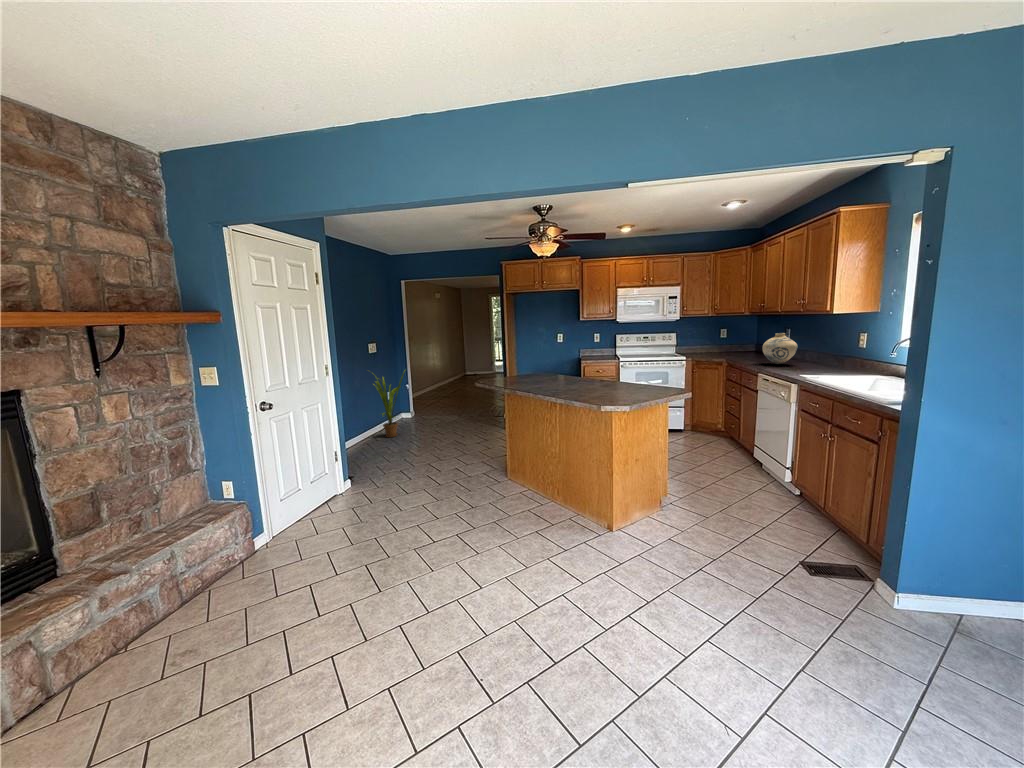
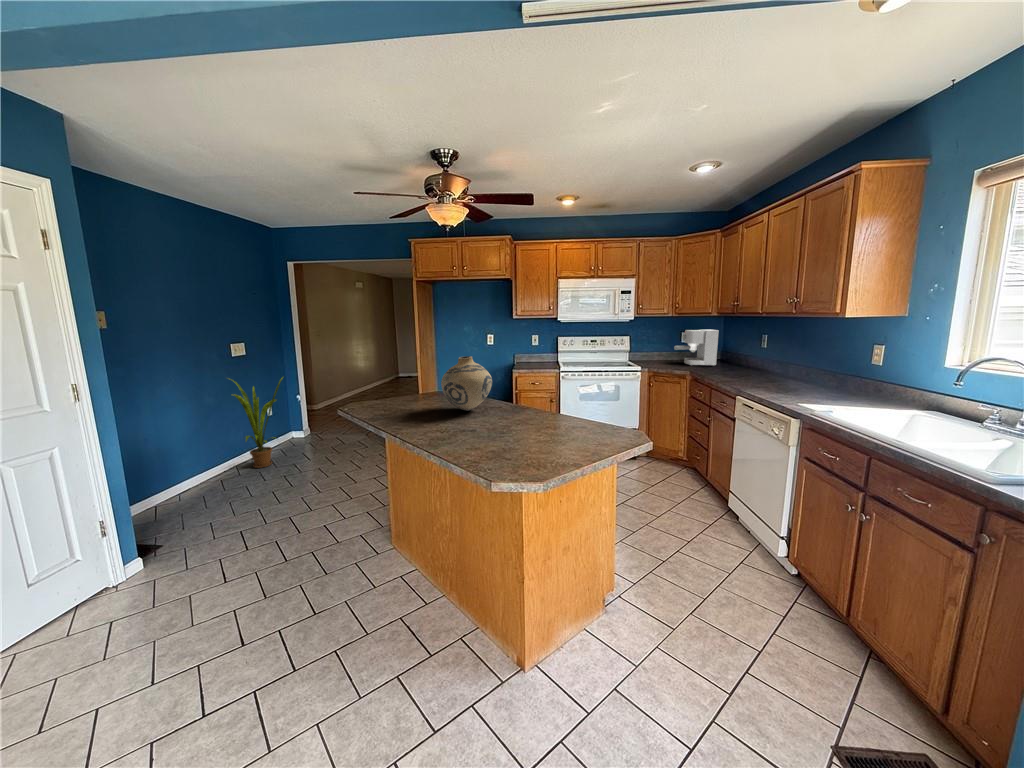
coffee maker: none [715,326,752,356] -> present [674,330,719,366]
vase: present [762,333,798,364] -> present [441,356,492,411]

